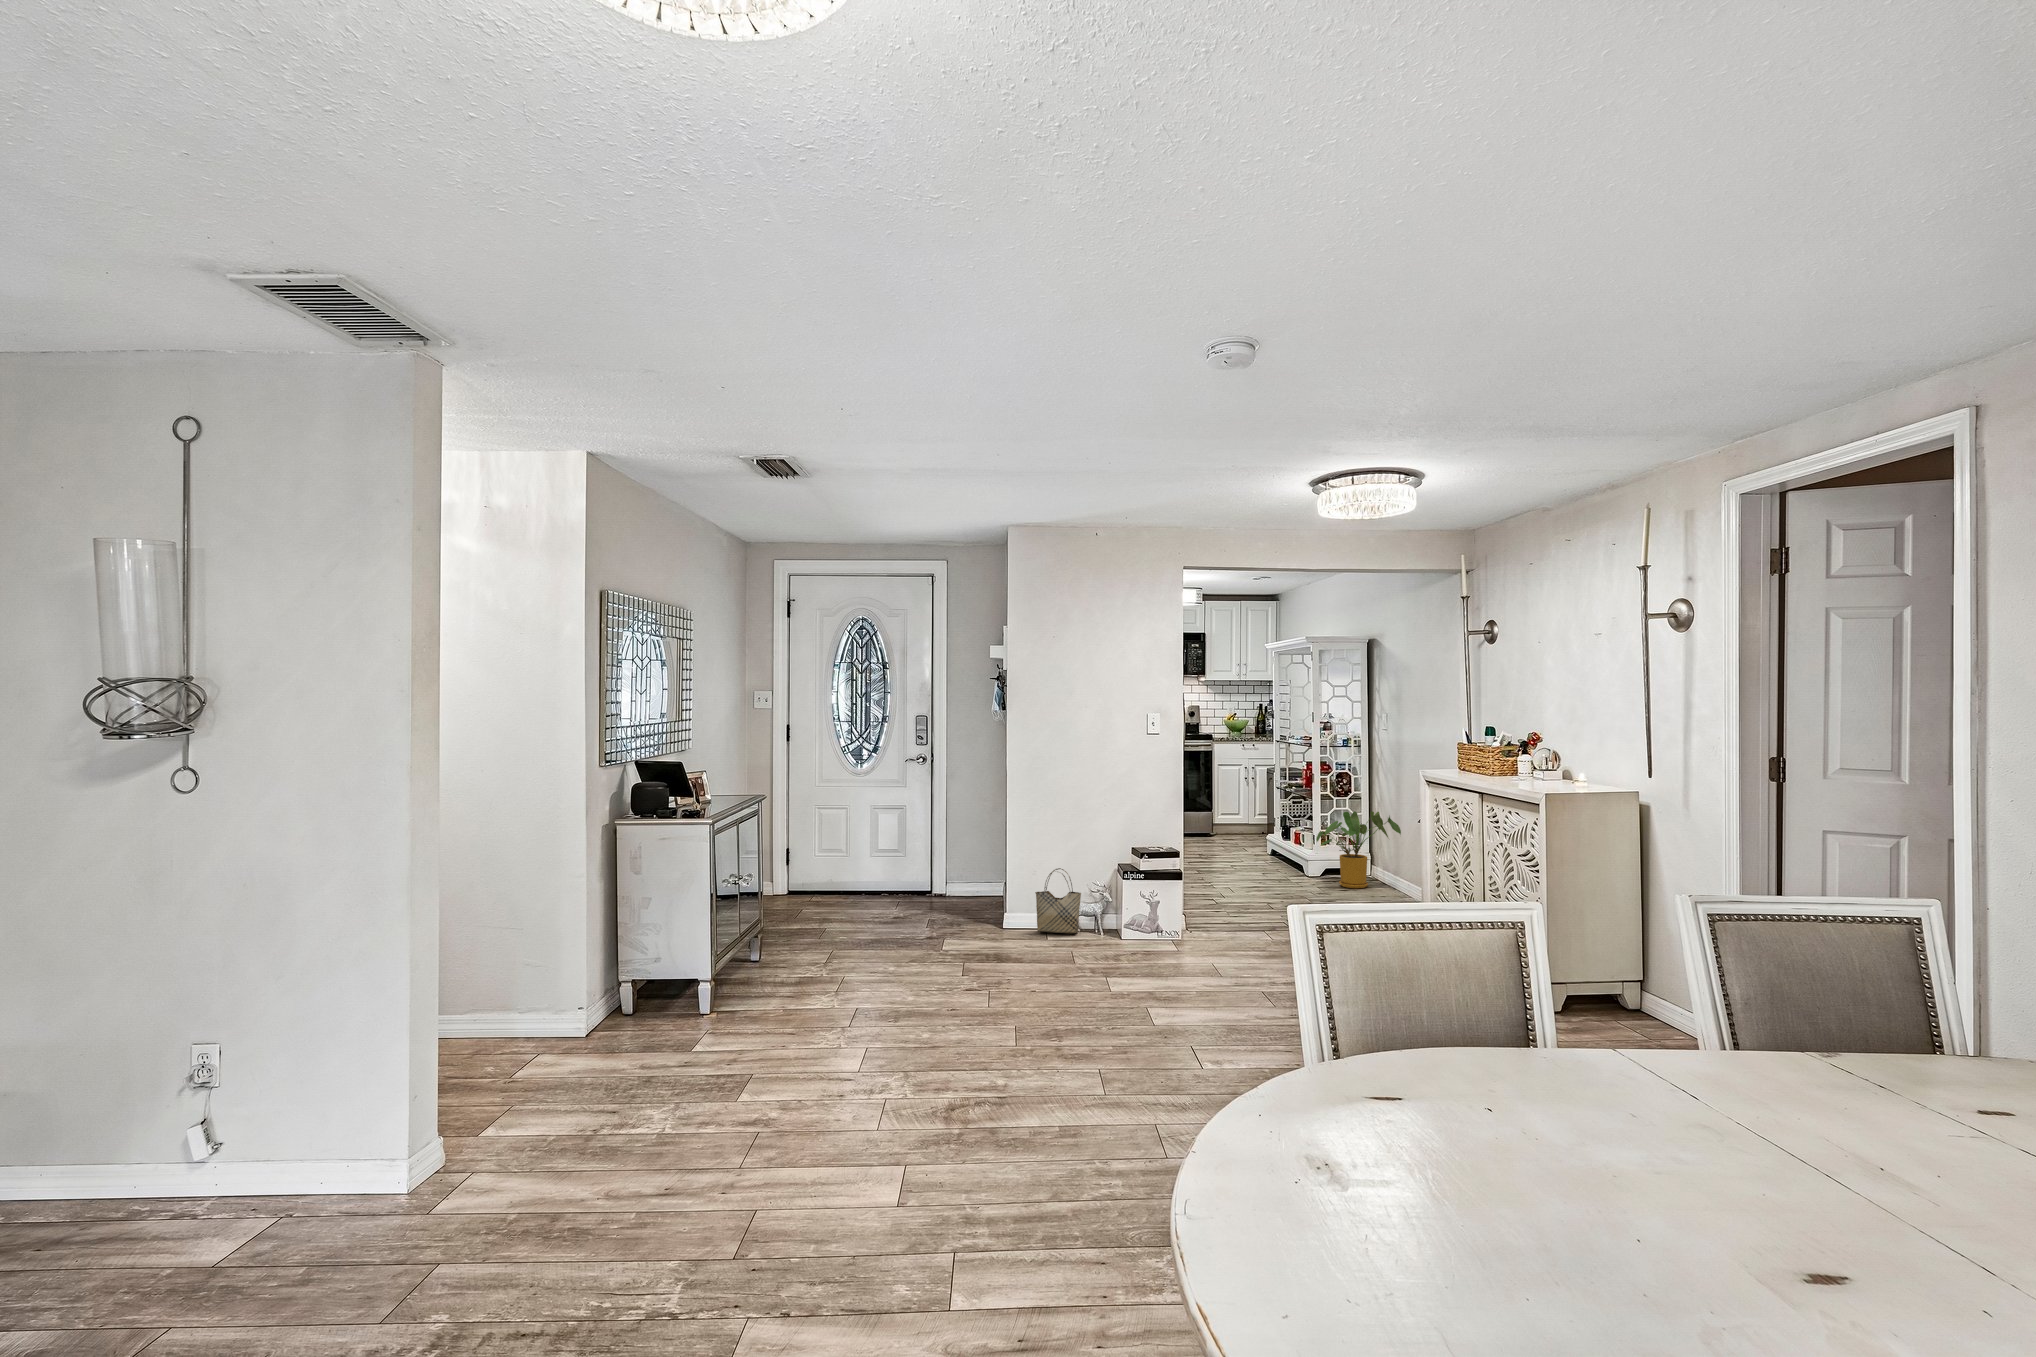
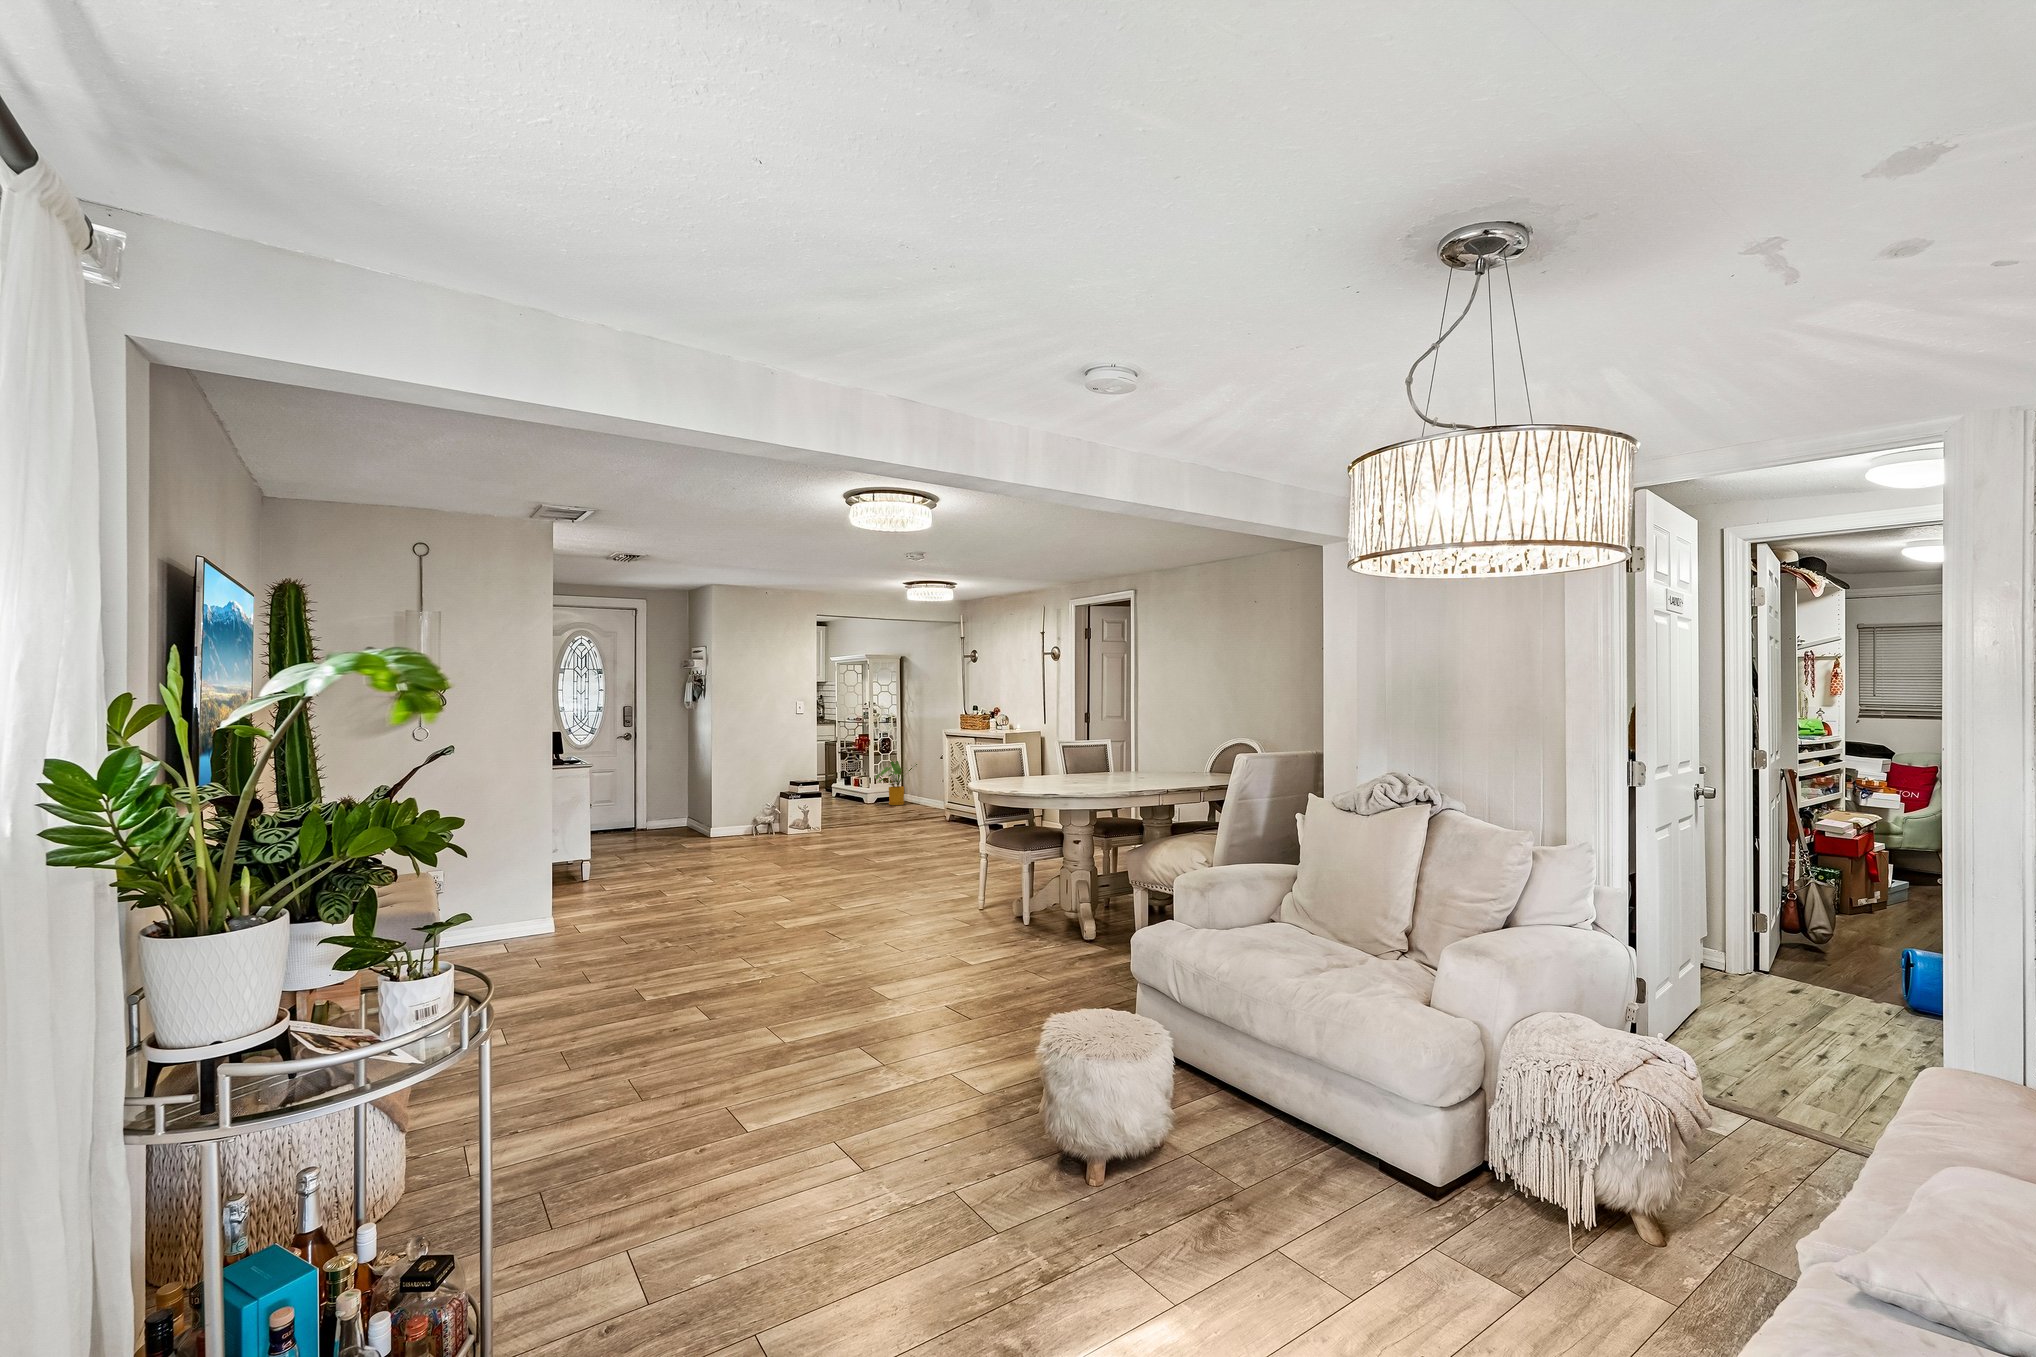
woven basket: present [1035,868,1081,933] -> none [733,796,761,834]

